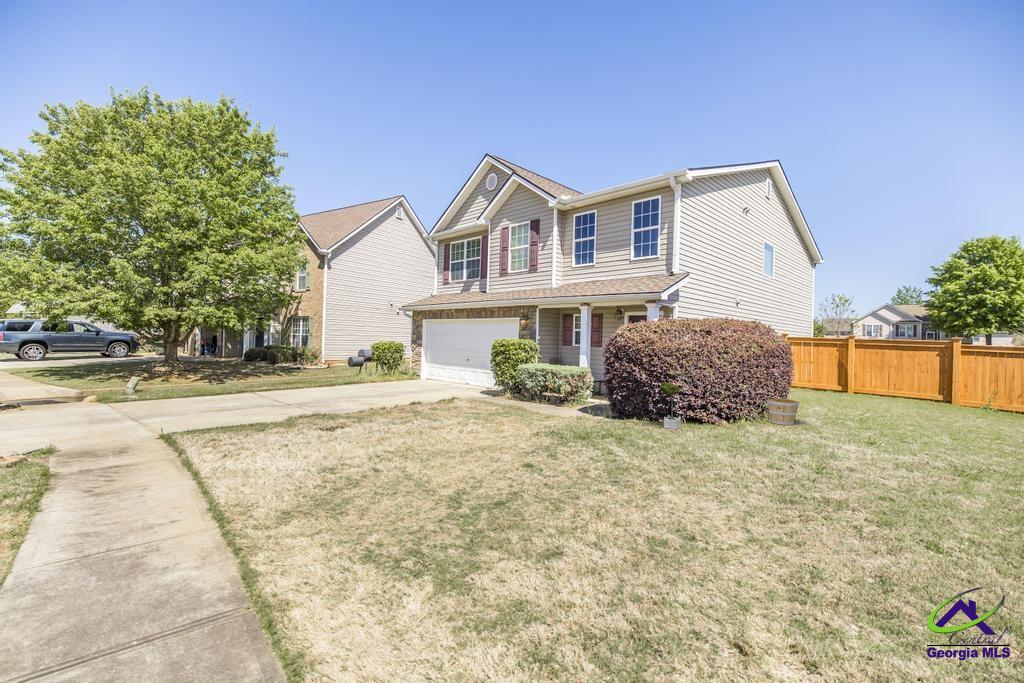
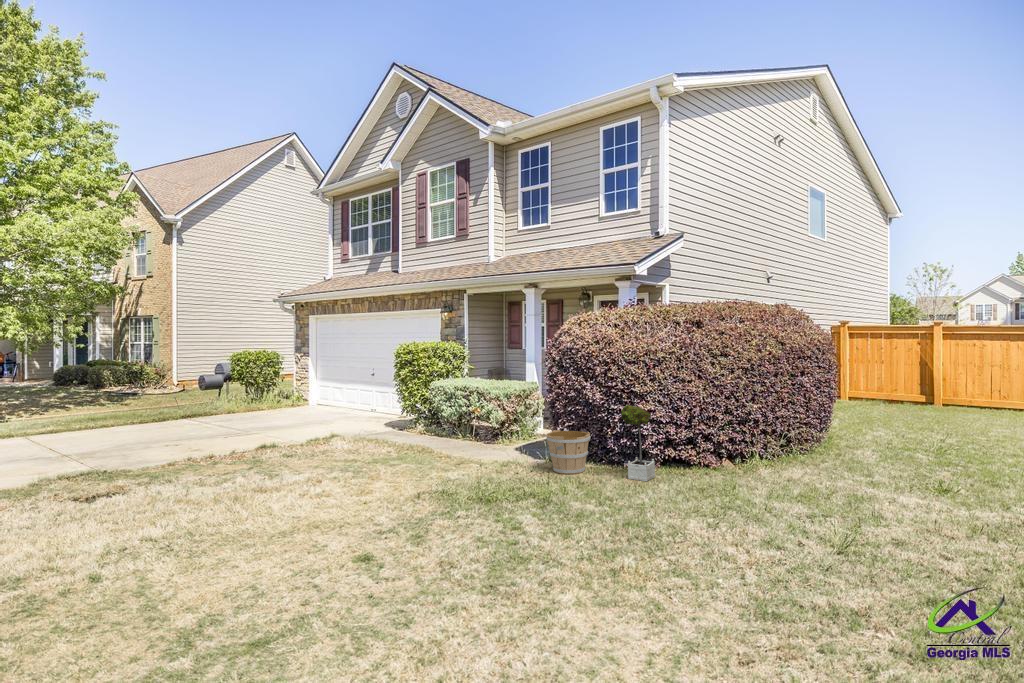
wooden bucket: present [767,398,799,425] -> present [546,430,591,474]

